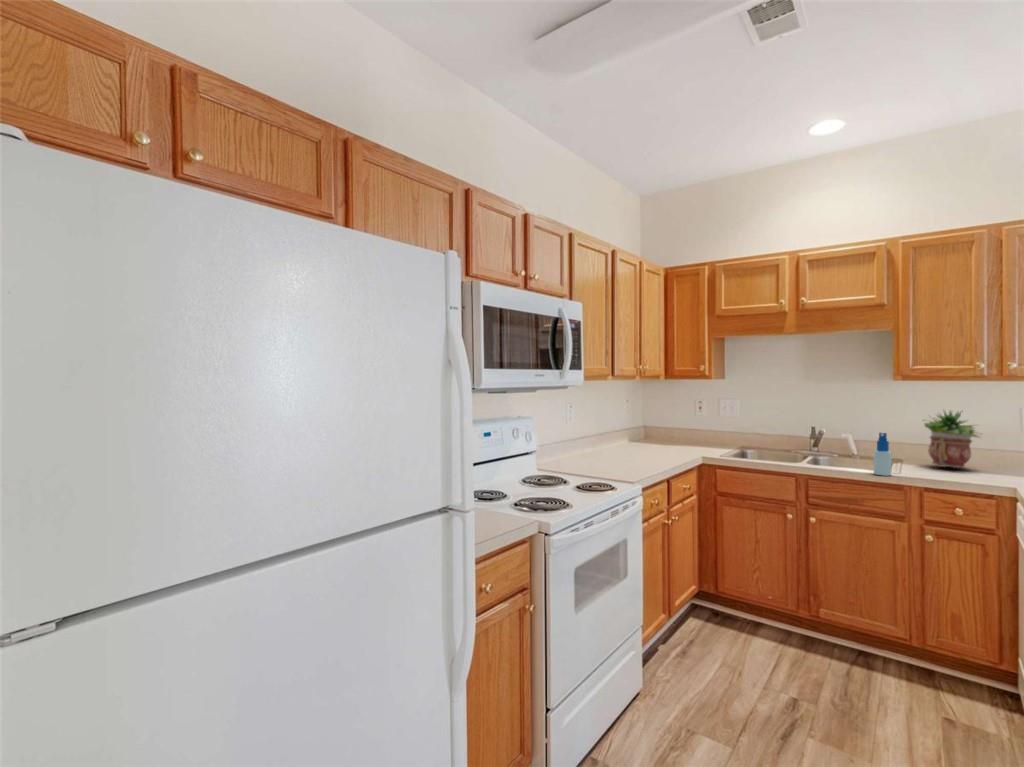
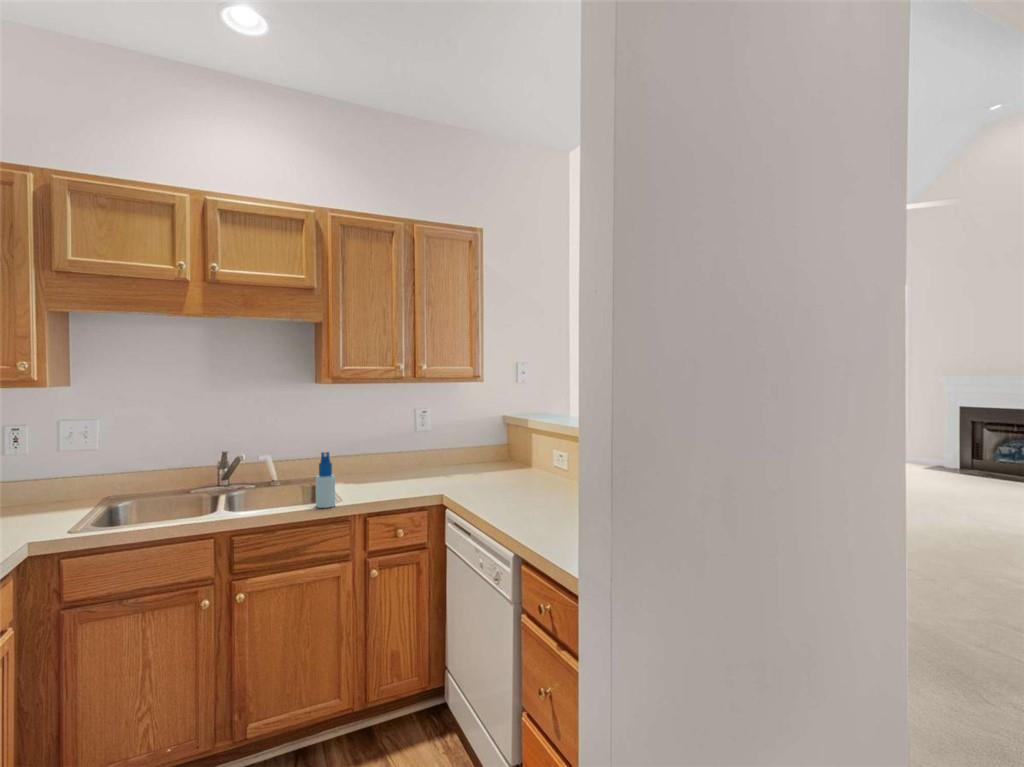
potted plant: present [925,411,979,468] -> none [347,415,403,482]

